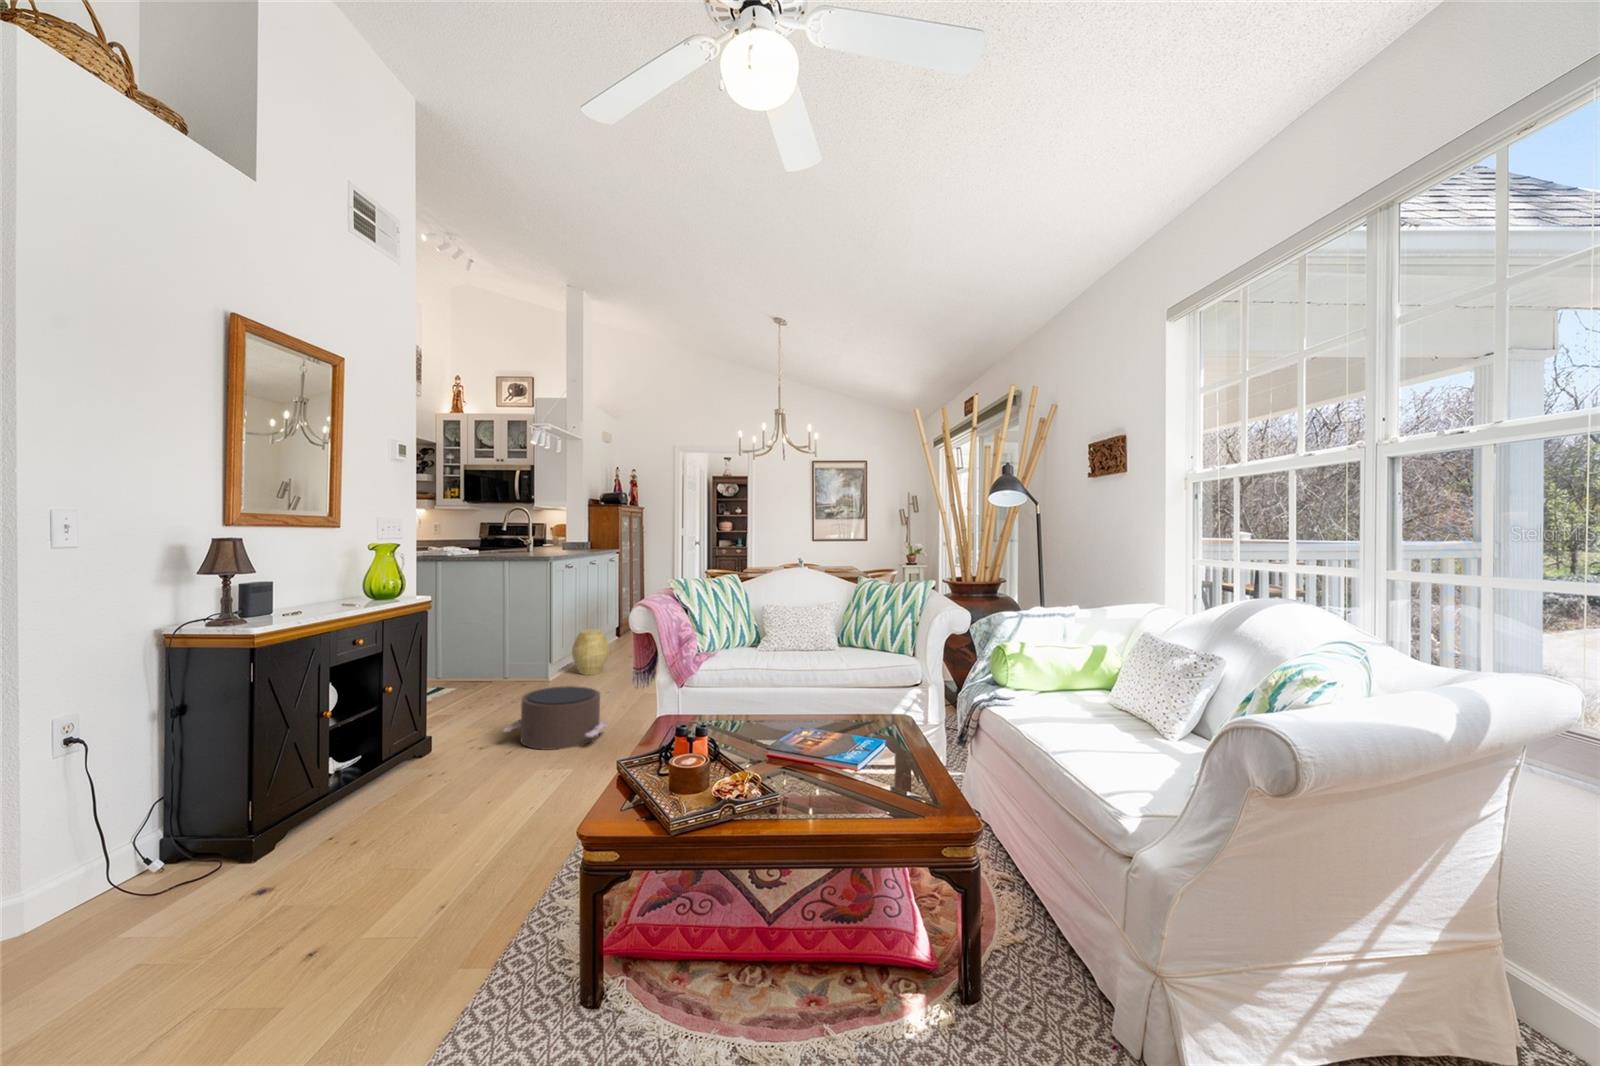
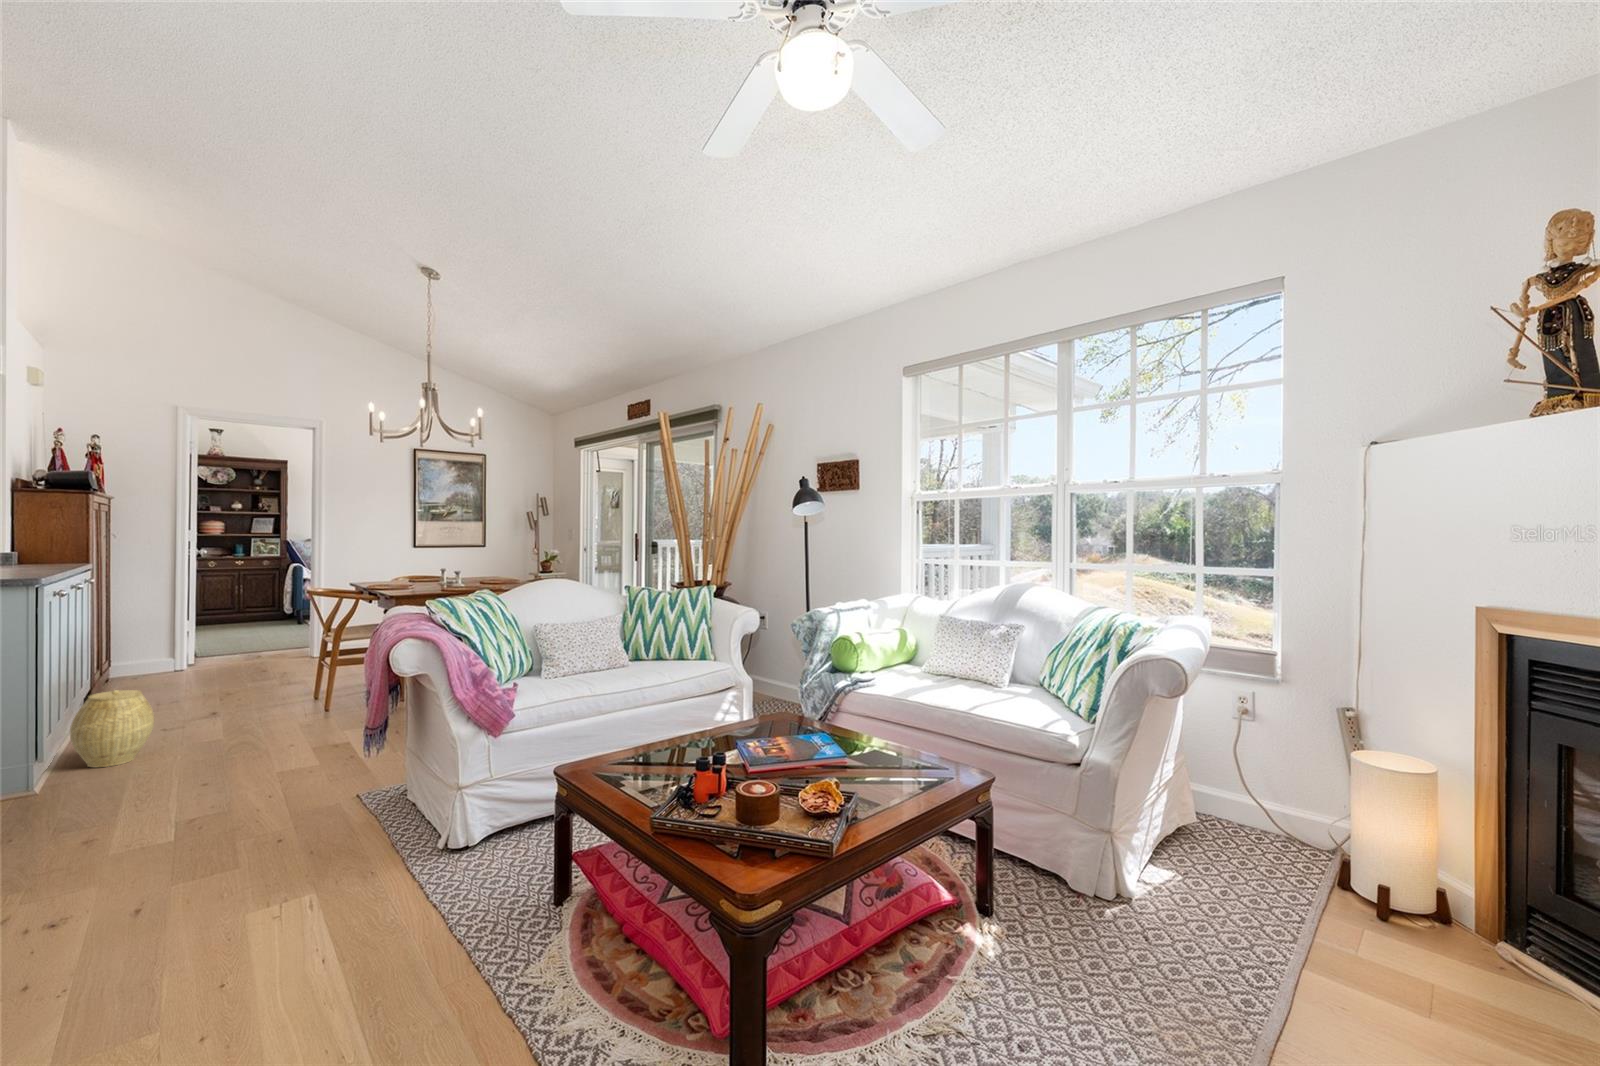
pouf: present [504,686,608,750] -> none [93,772,303,890]

